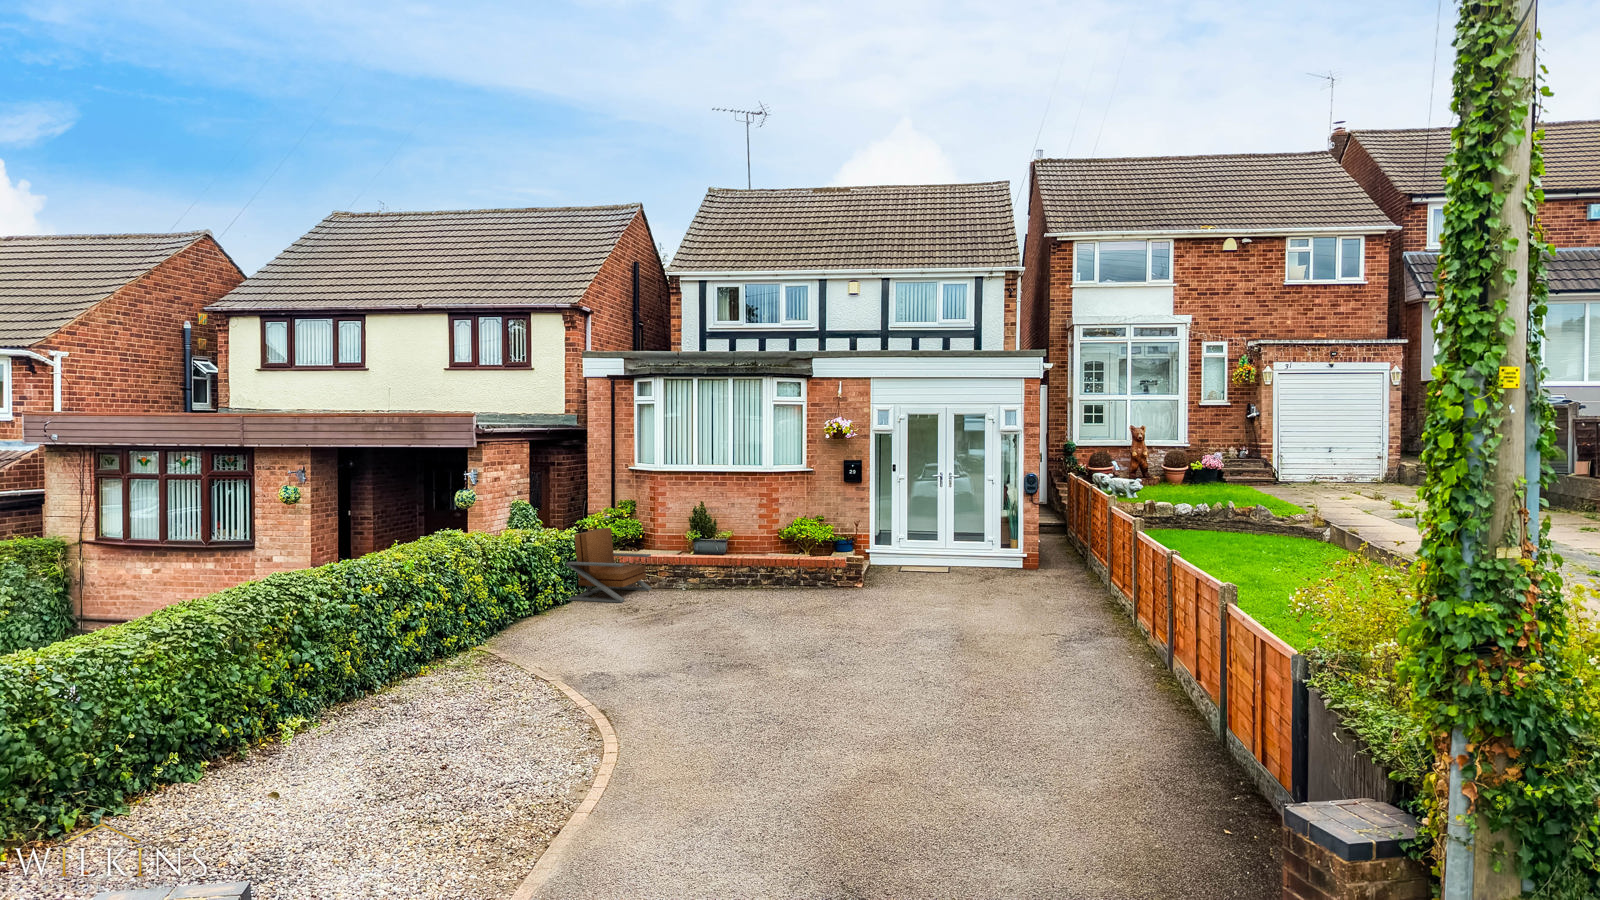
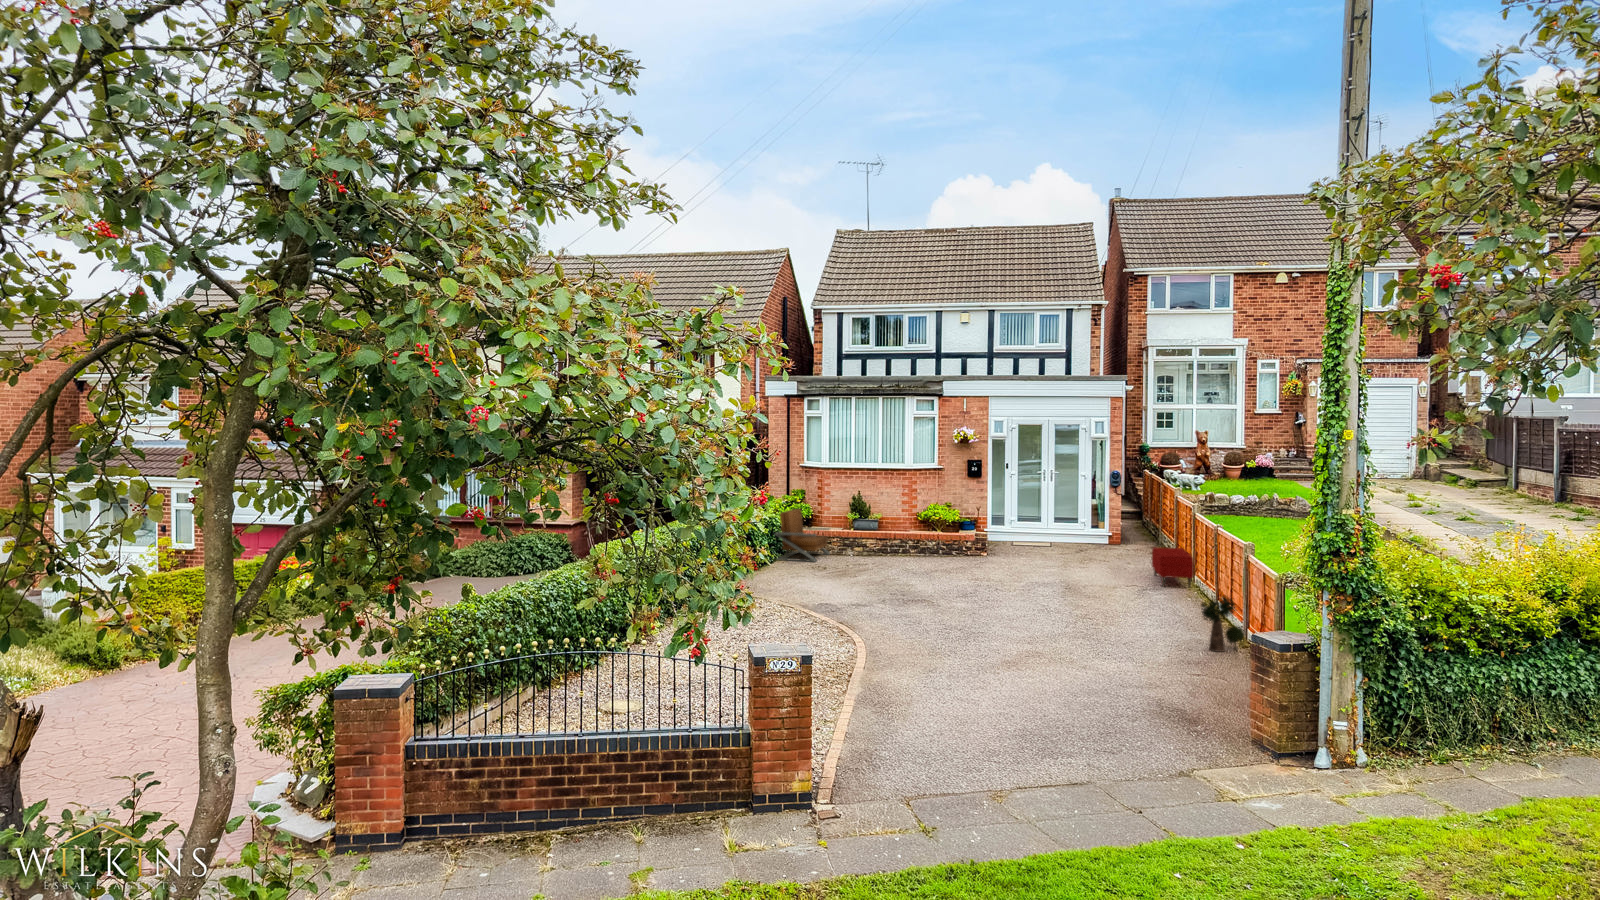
bench: none [1078,579,1137,640] -> present [1152,547,1194,587]
potted plant: none [1155,677,1232,784] -> present [1201,595,1246,652]

